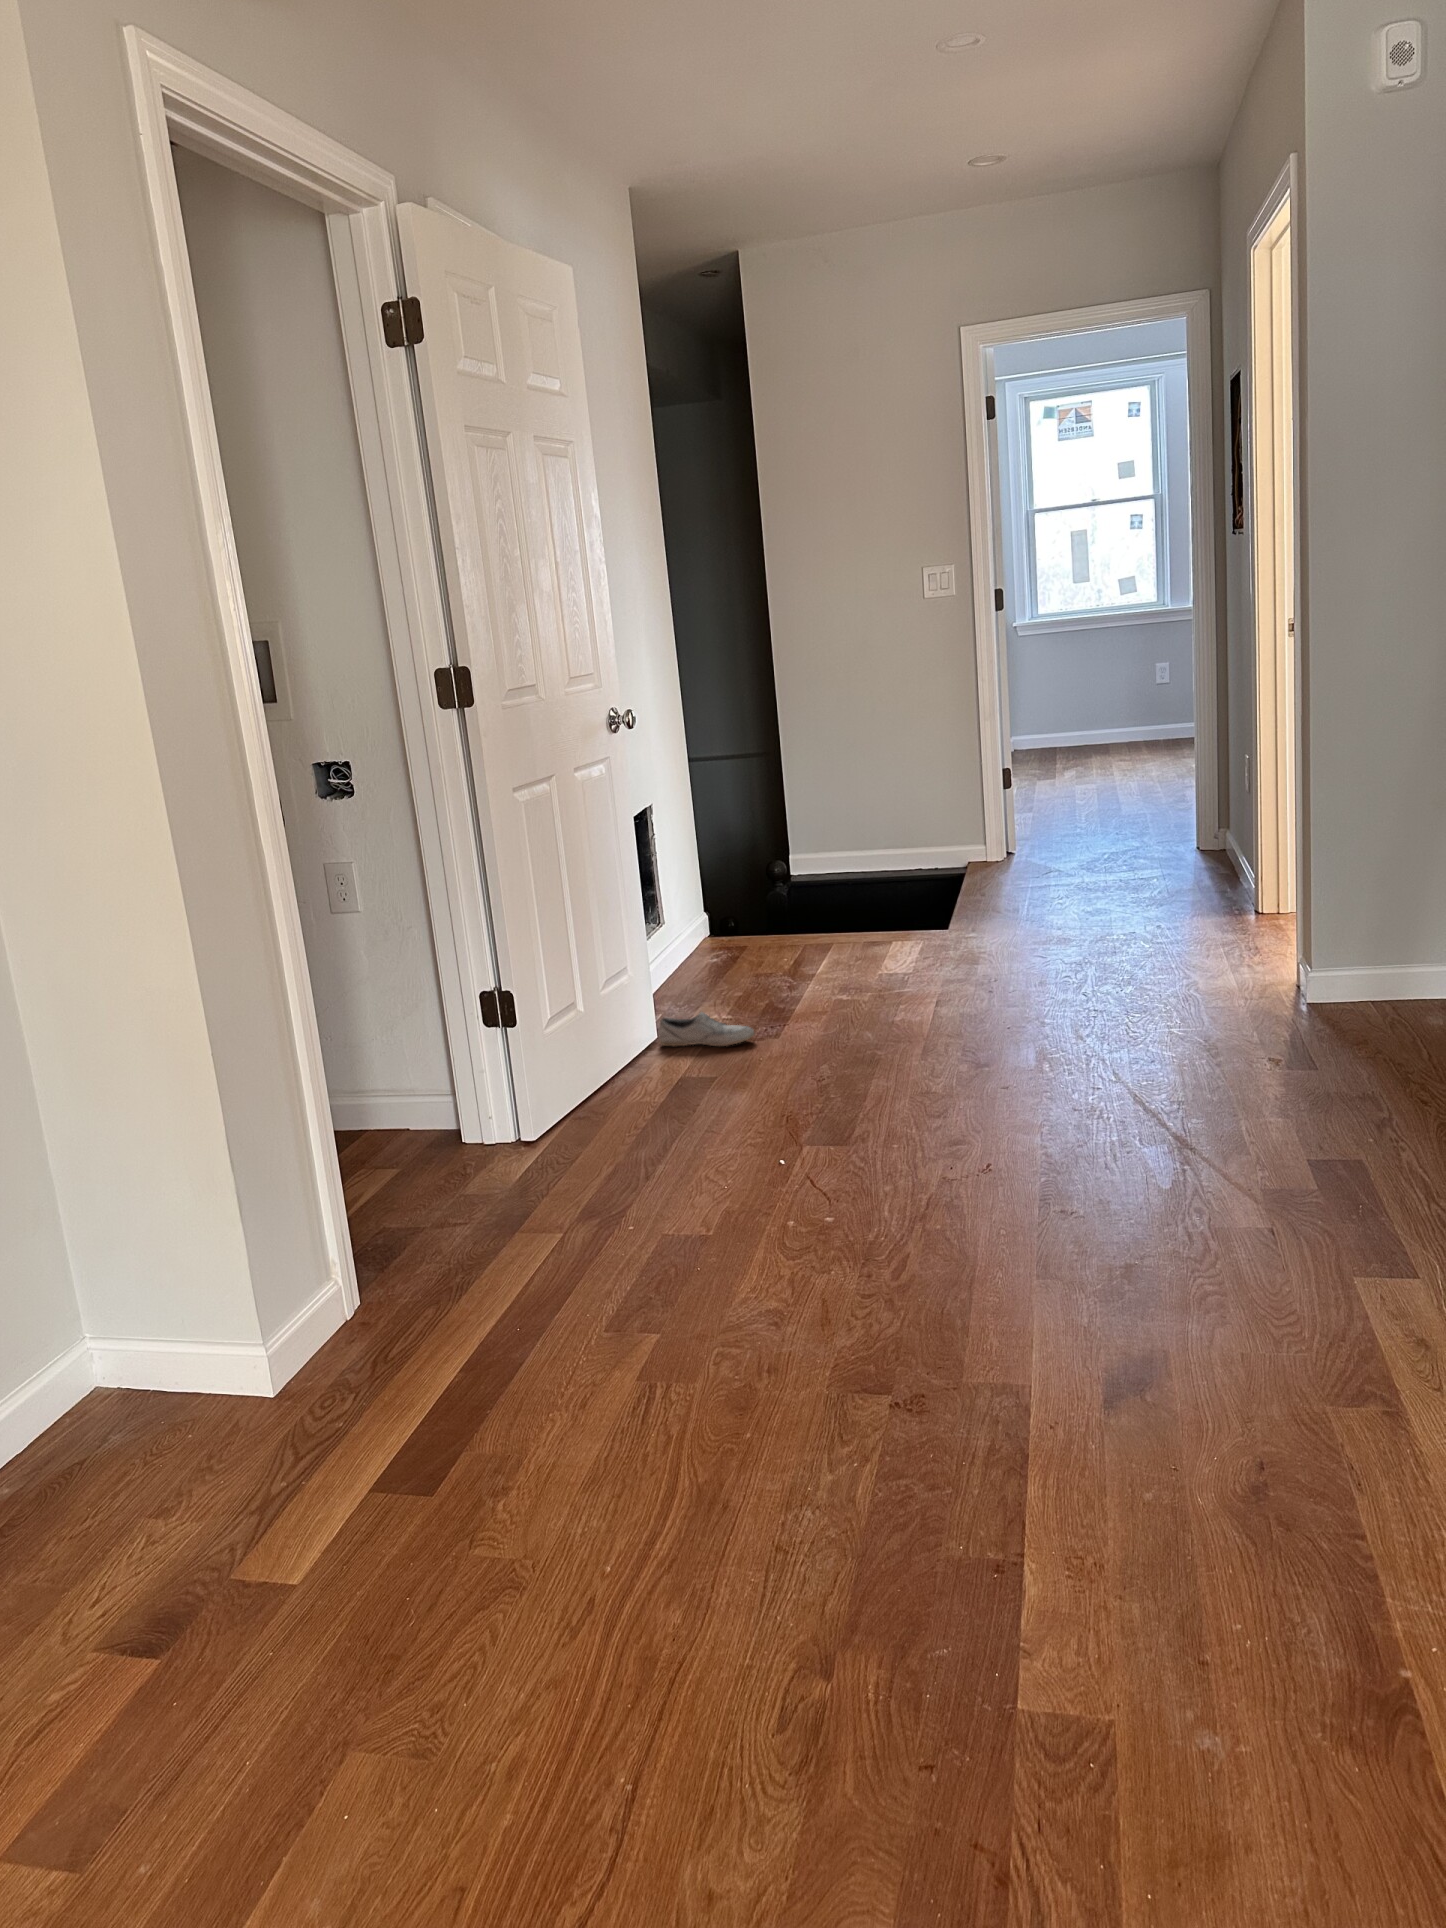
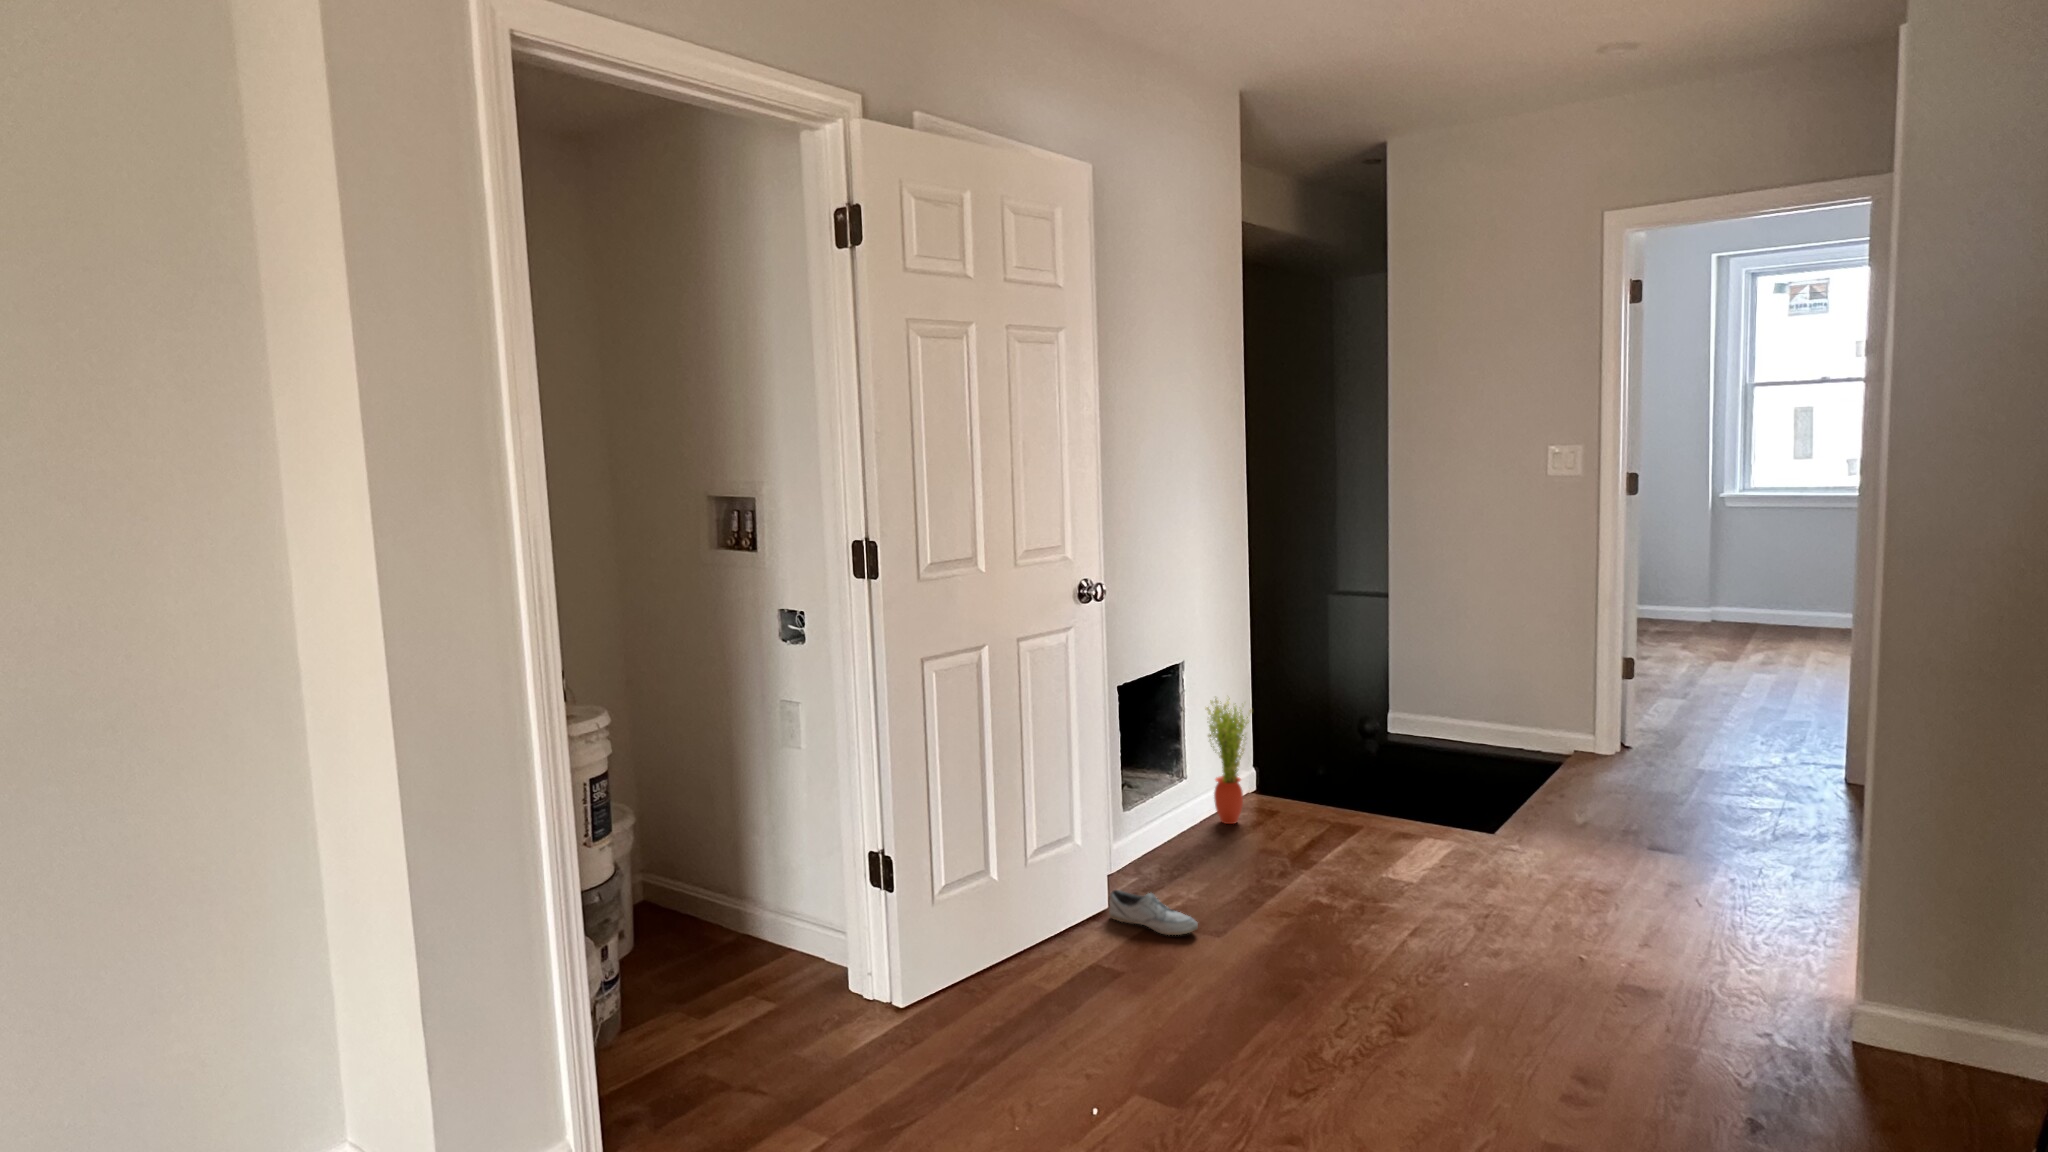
potted plant: none [674,833,720,964] -> present [1206,698,1252,824]

